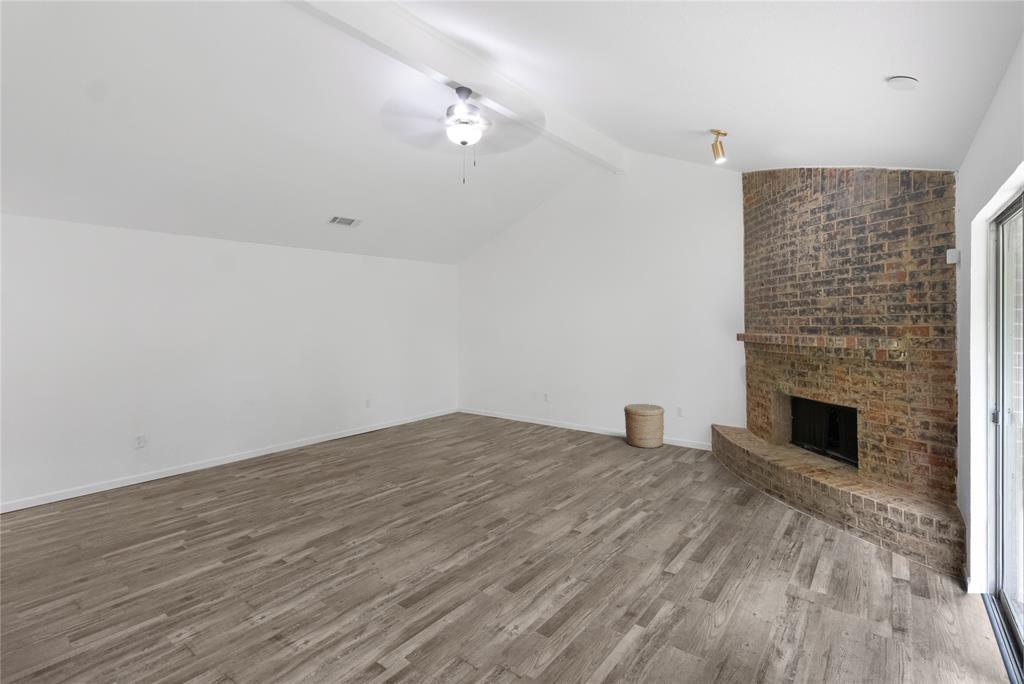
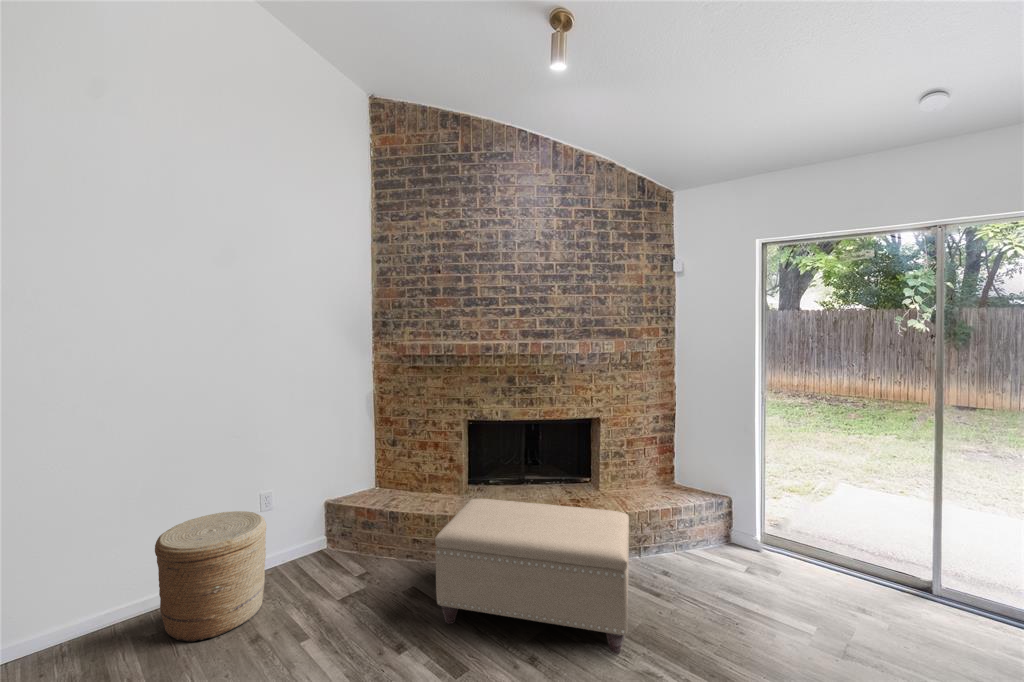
ottoman: none [678,430,768,516] -> present [435,499,629,653]

